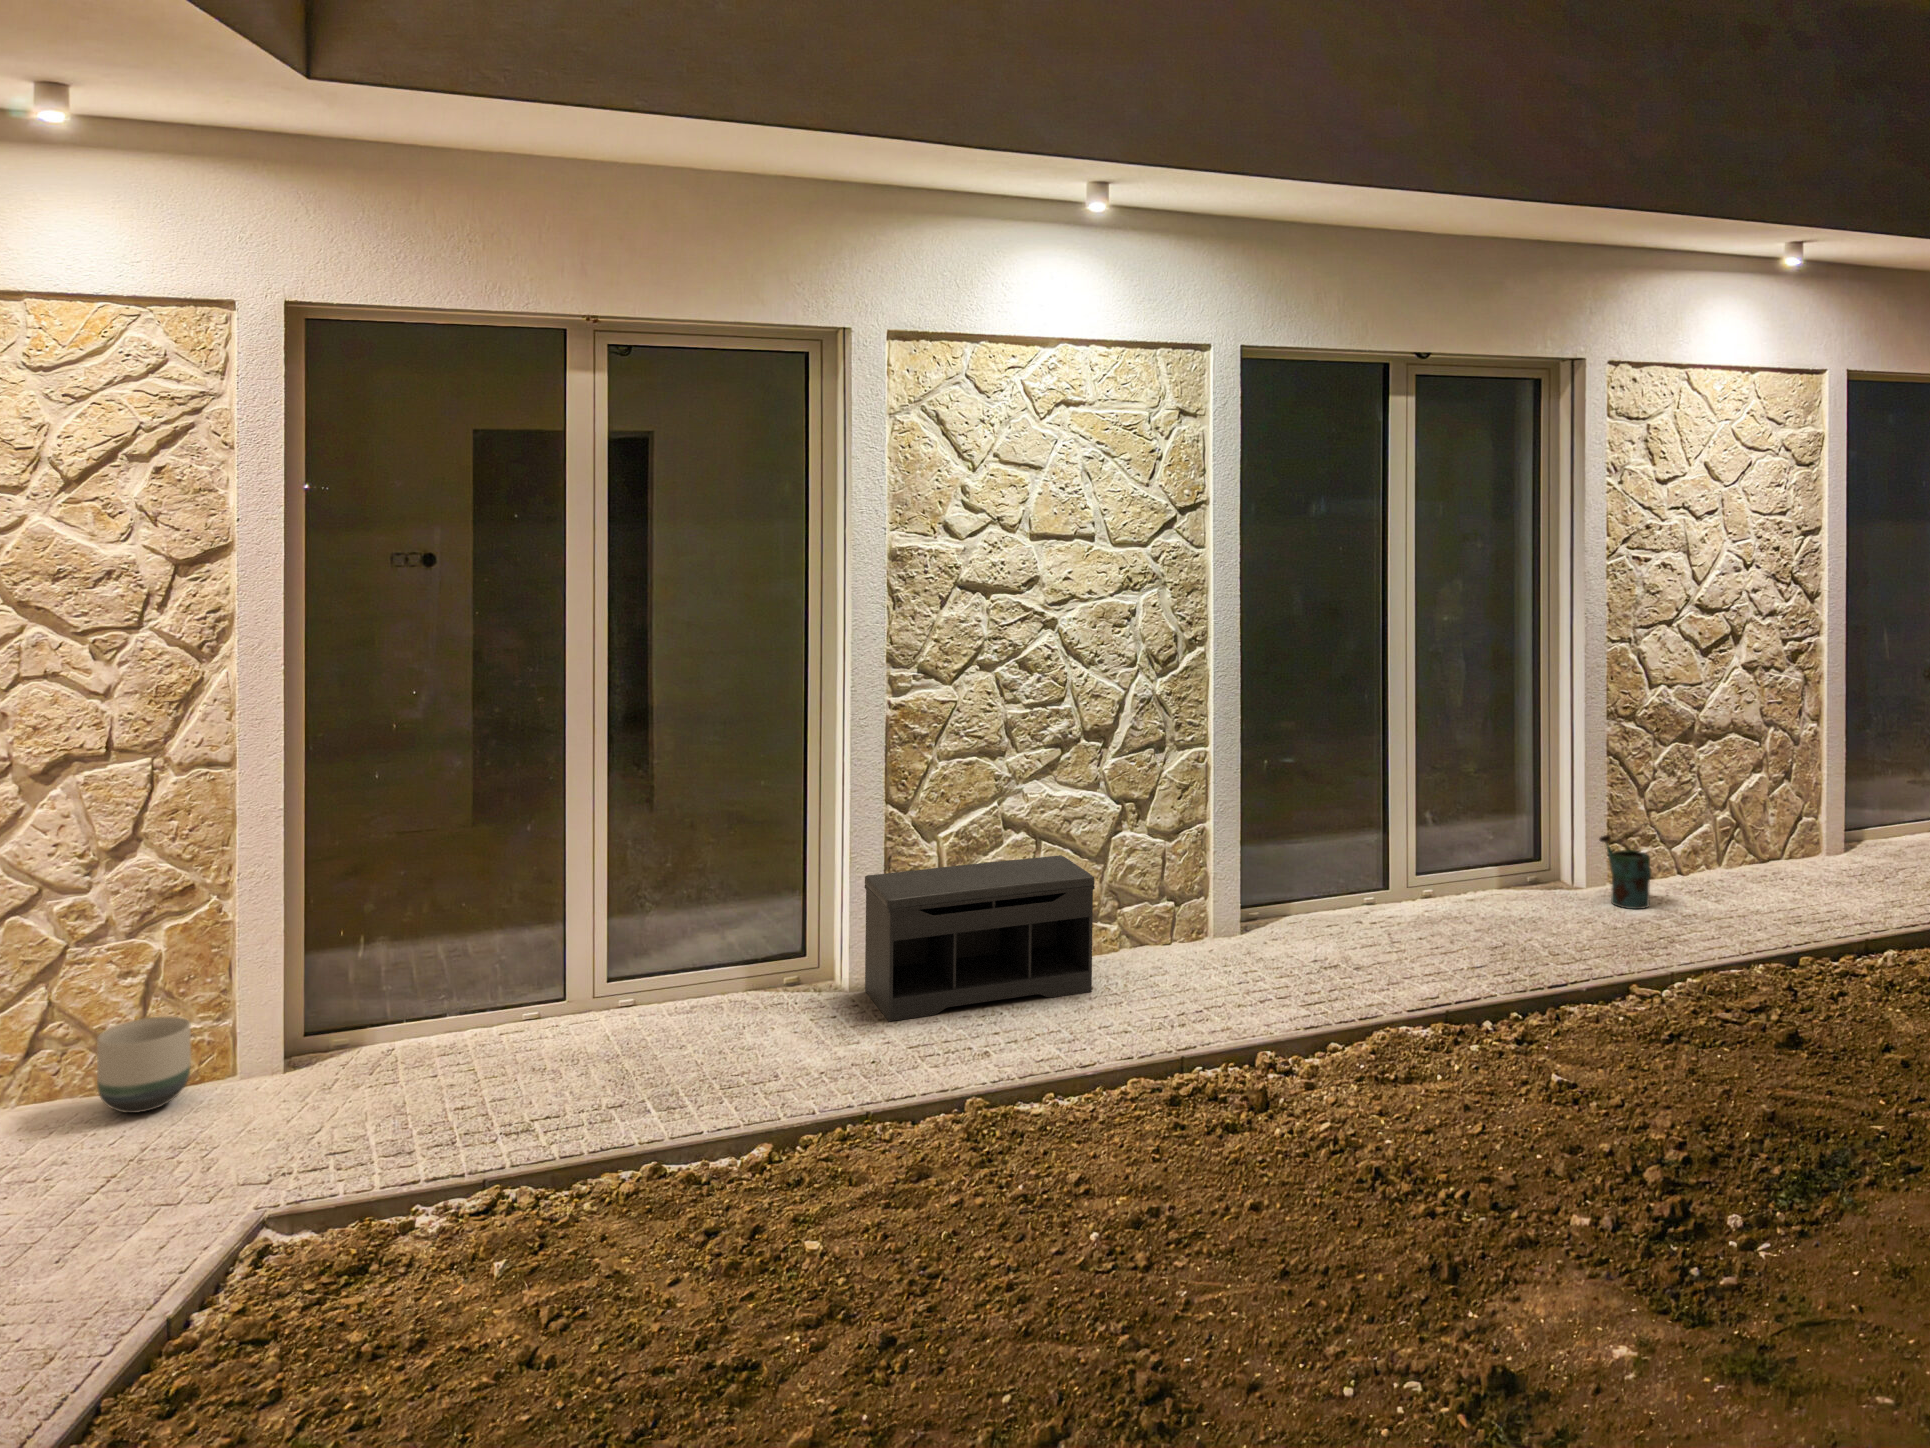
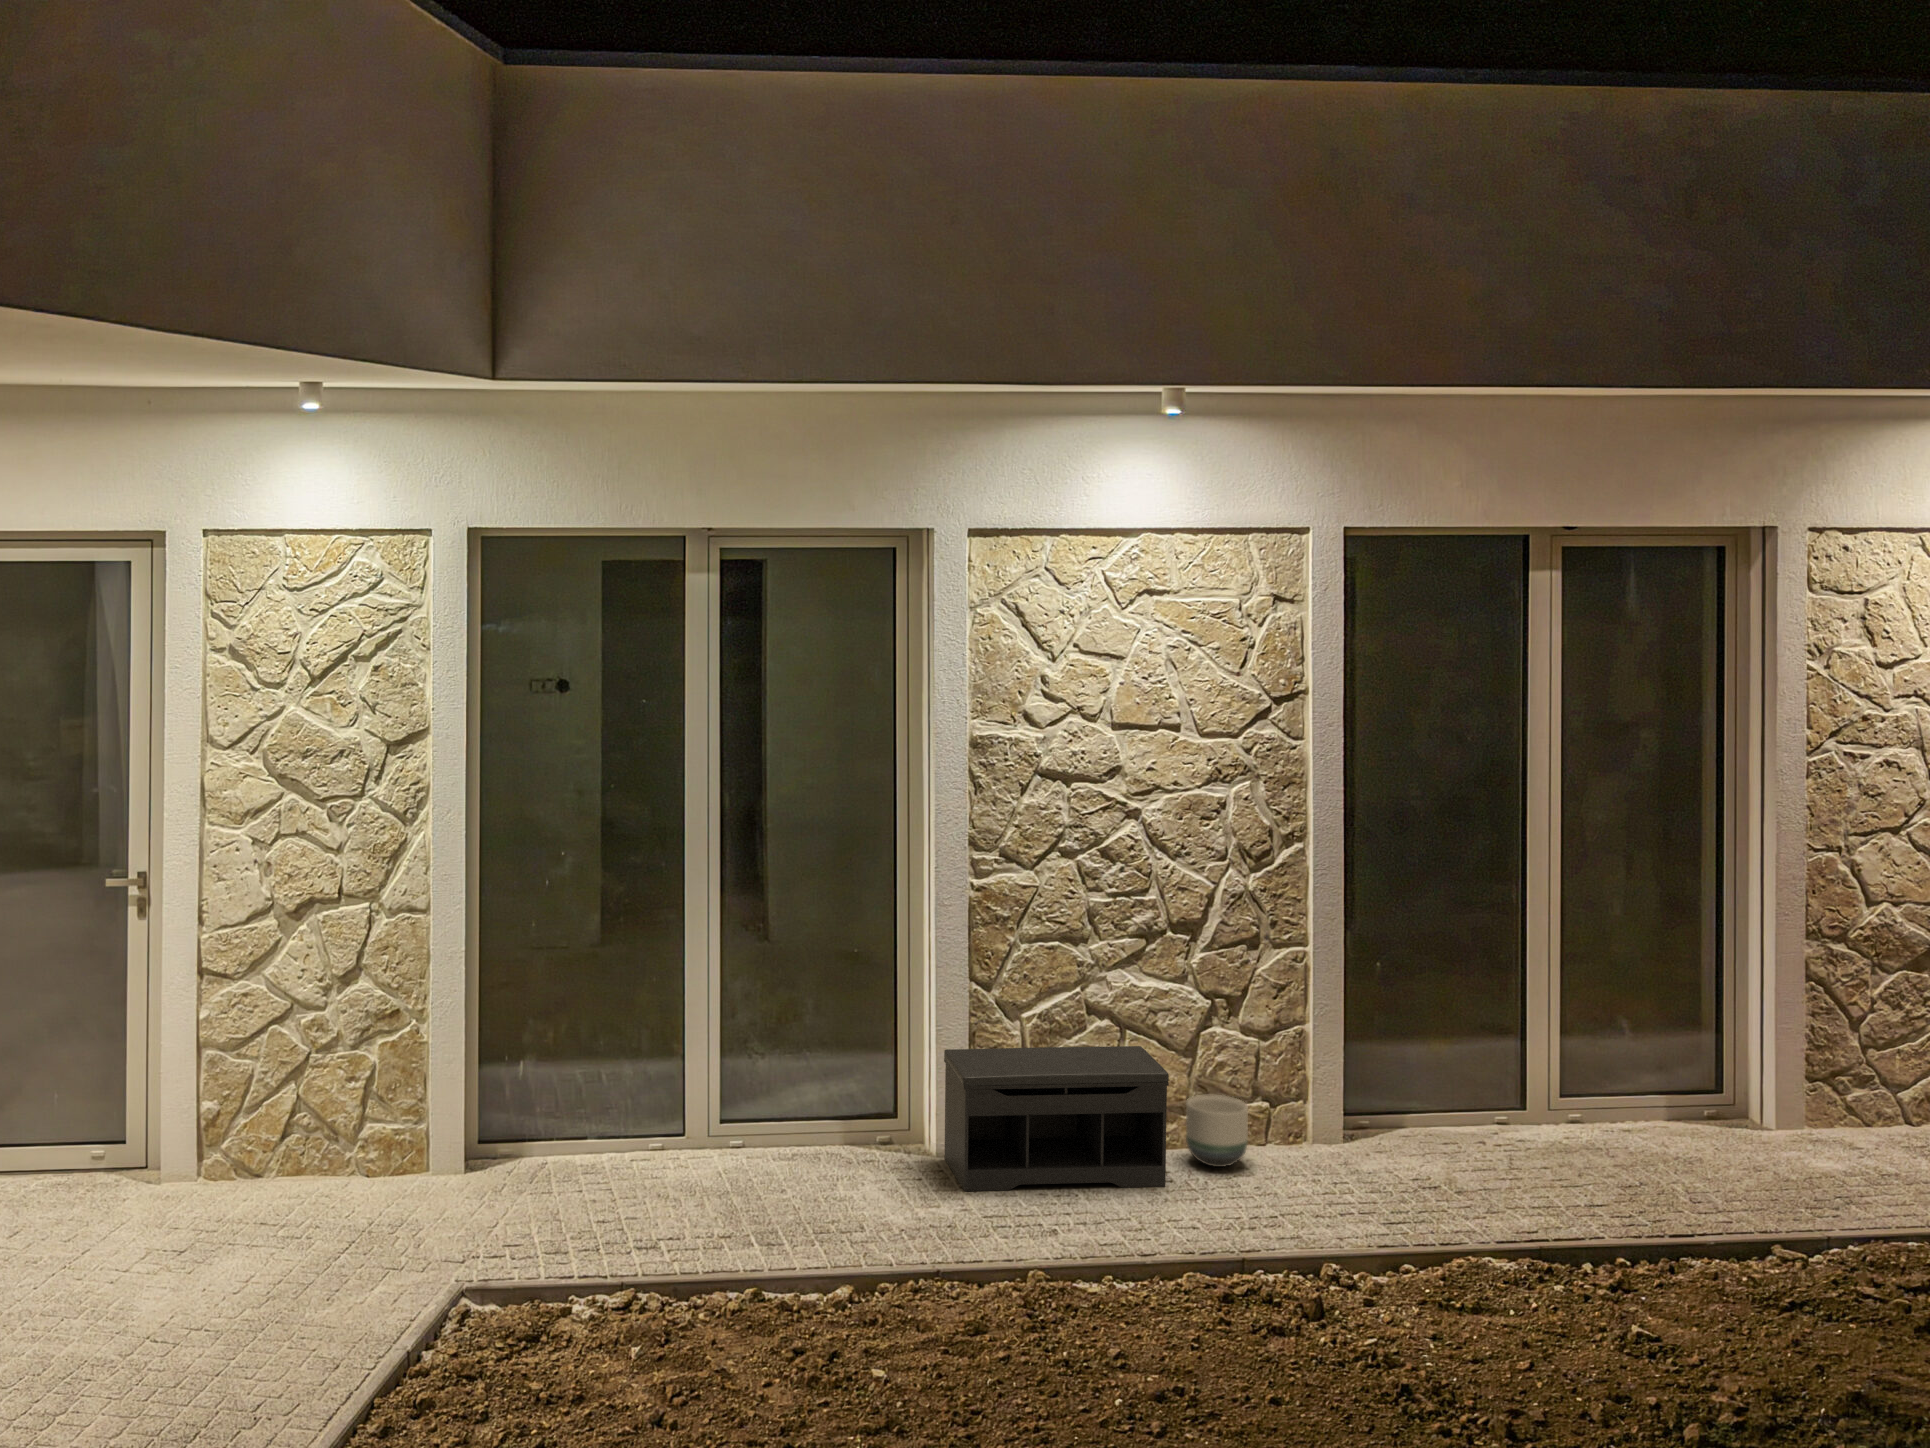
watering can: present [1599,835,1651,909] -> none [1797,1077,1855,1169]
planter: present [97,1016,191,1113] -> present [1186,1095,1248,1167]

